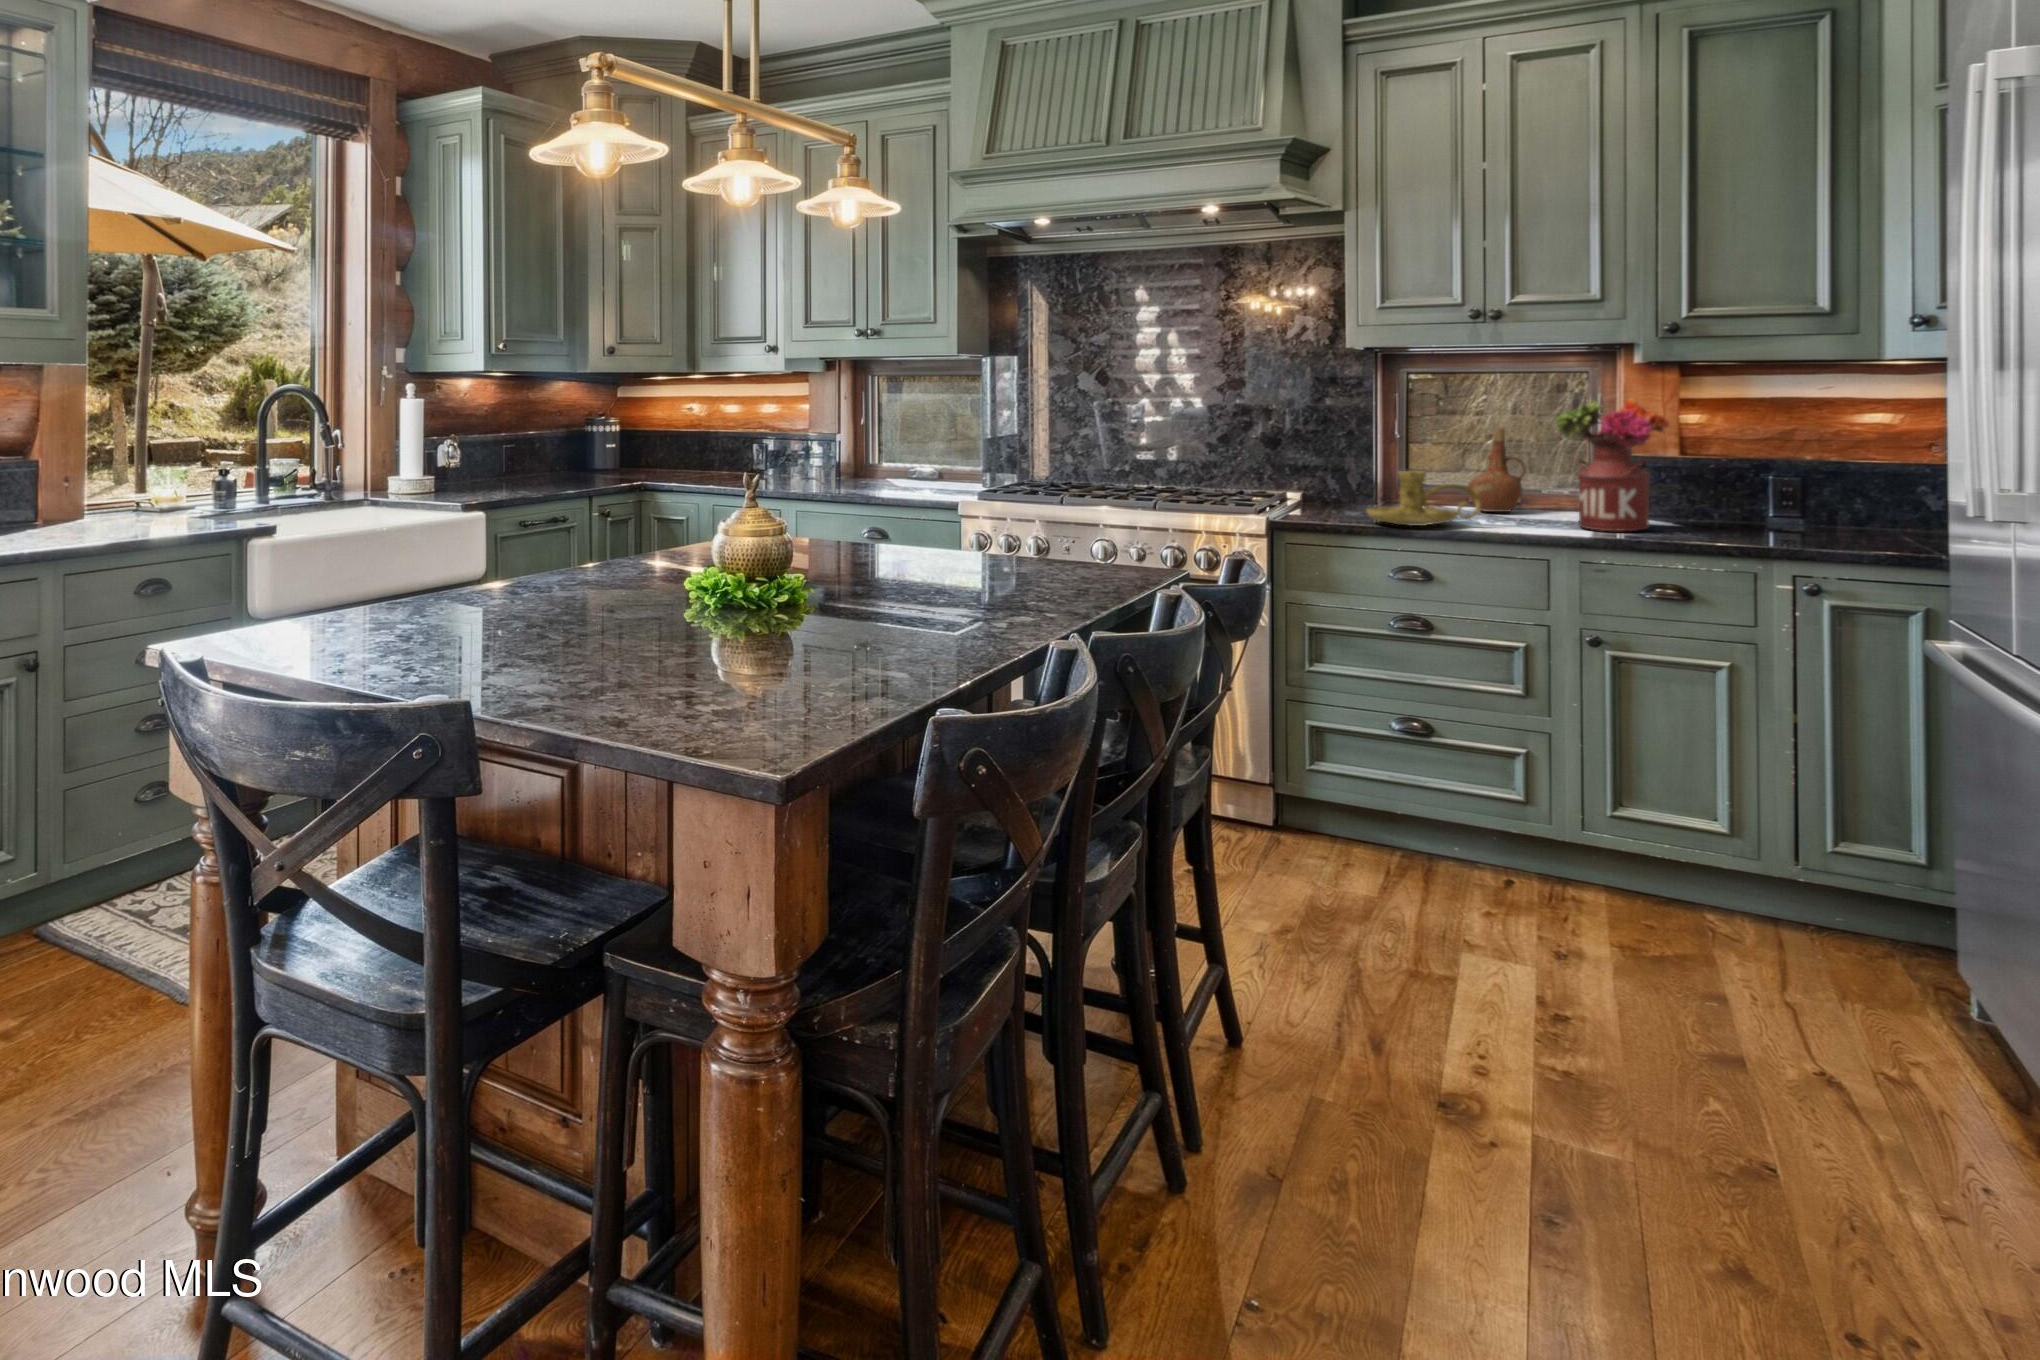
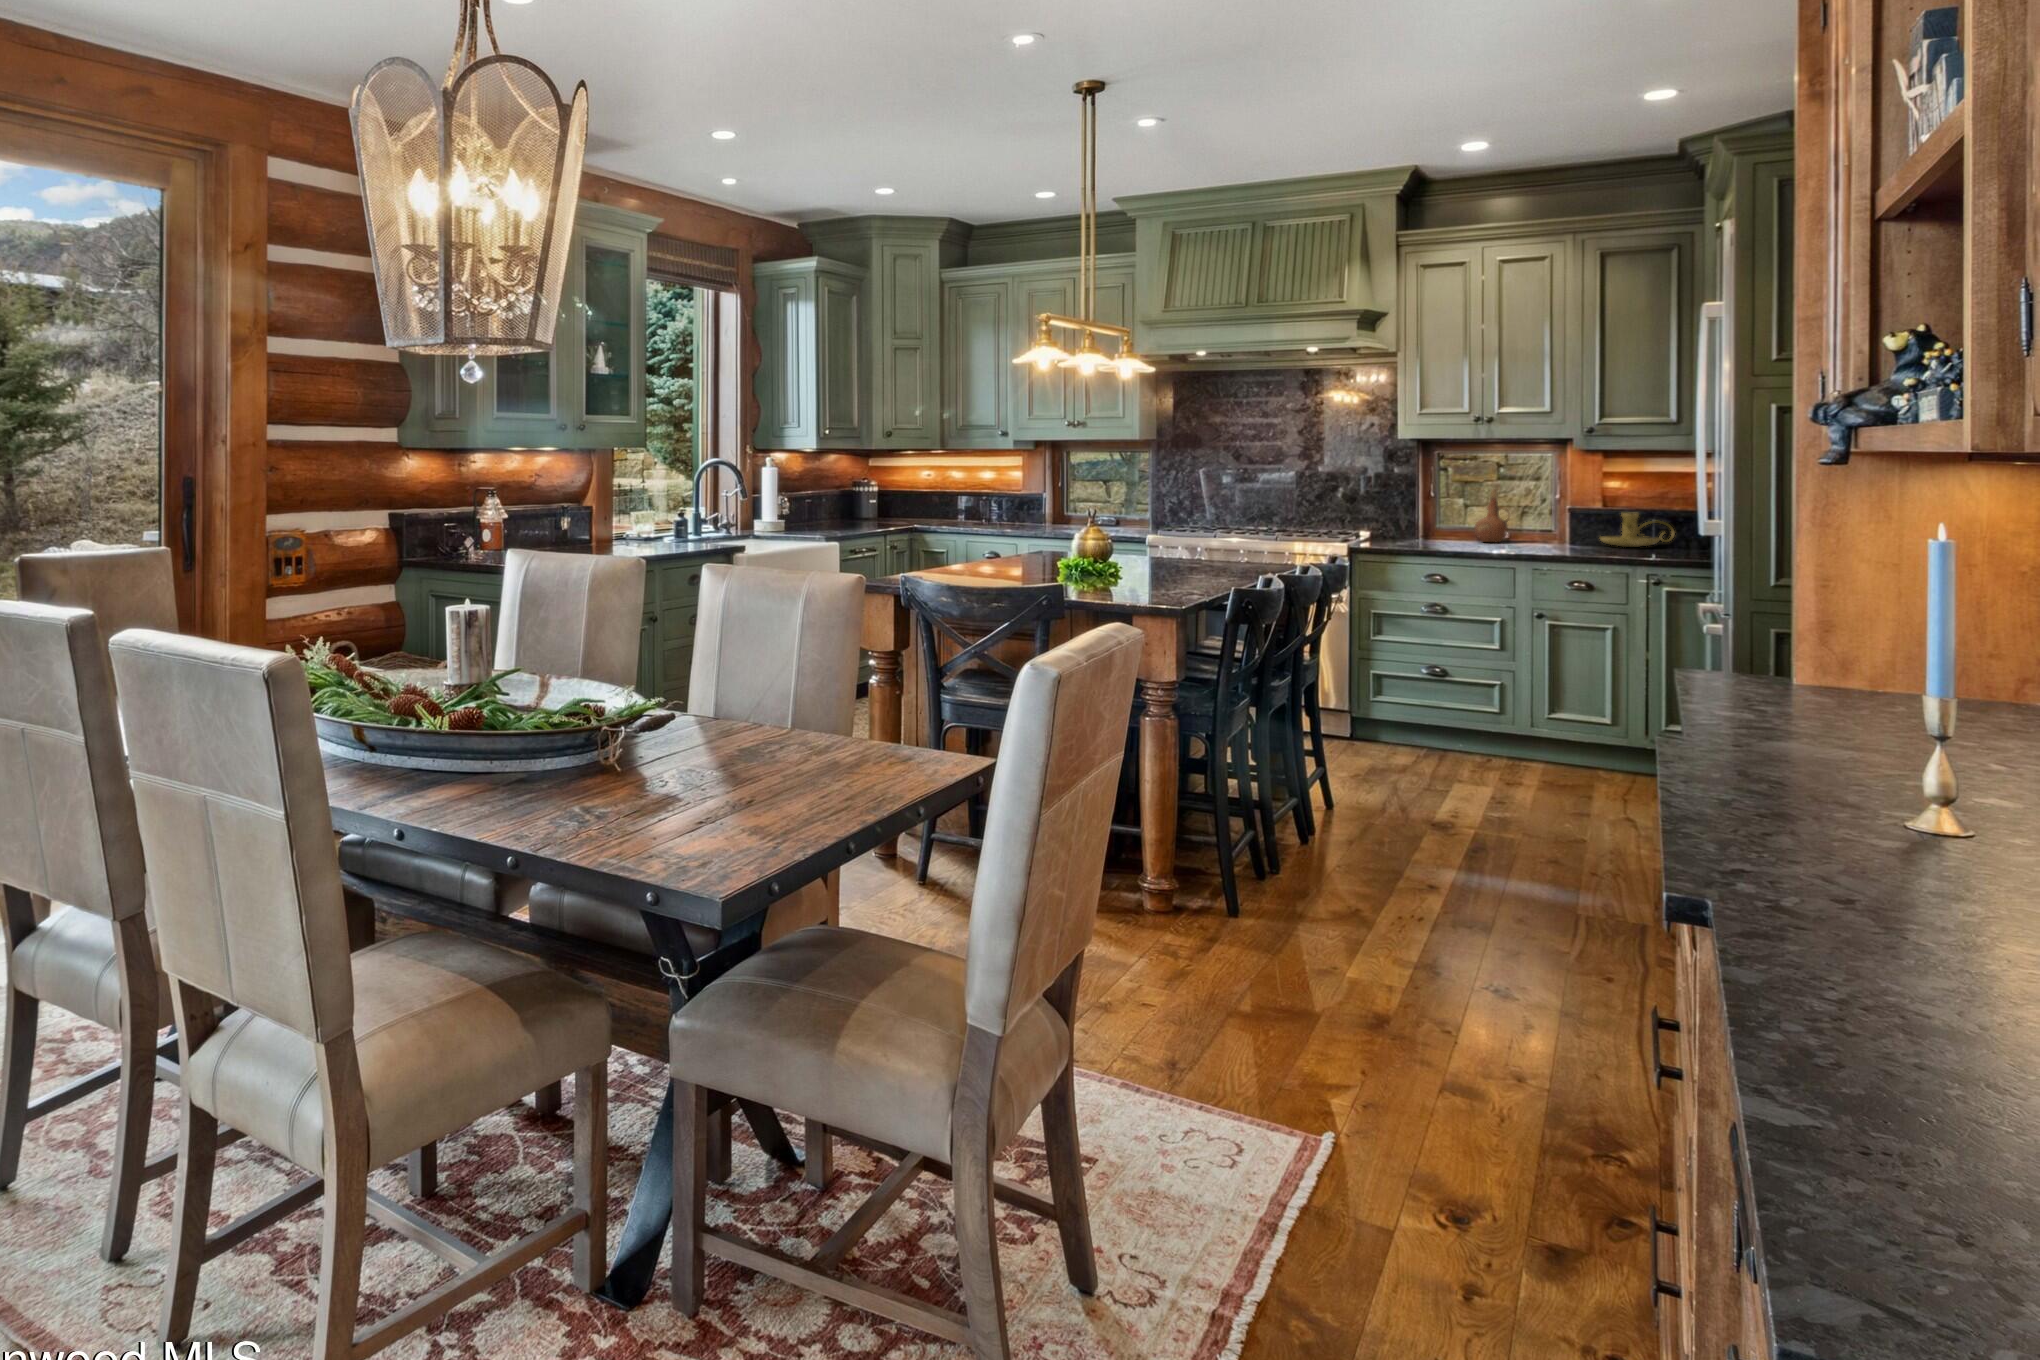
flower arrangement: present [1556,399,1670,531] -> none [1522,472,1589,551]
candle holder: present [1366,471,1480,526] -> present [1600,513,1674,547]

